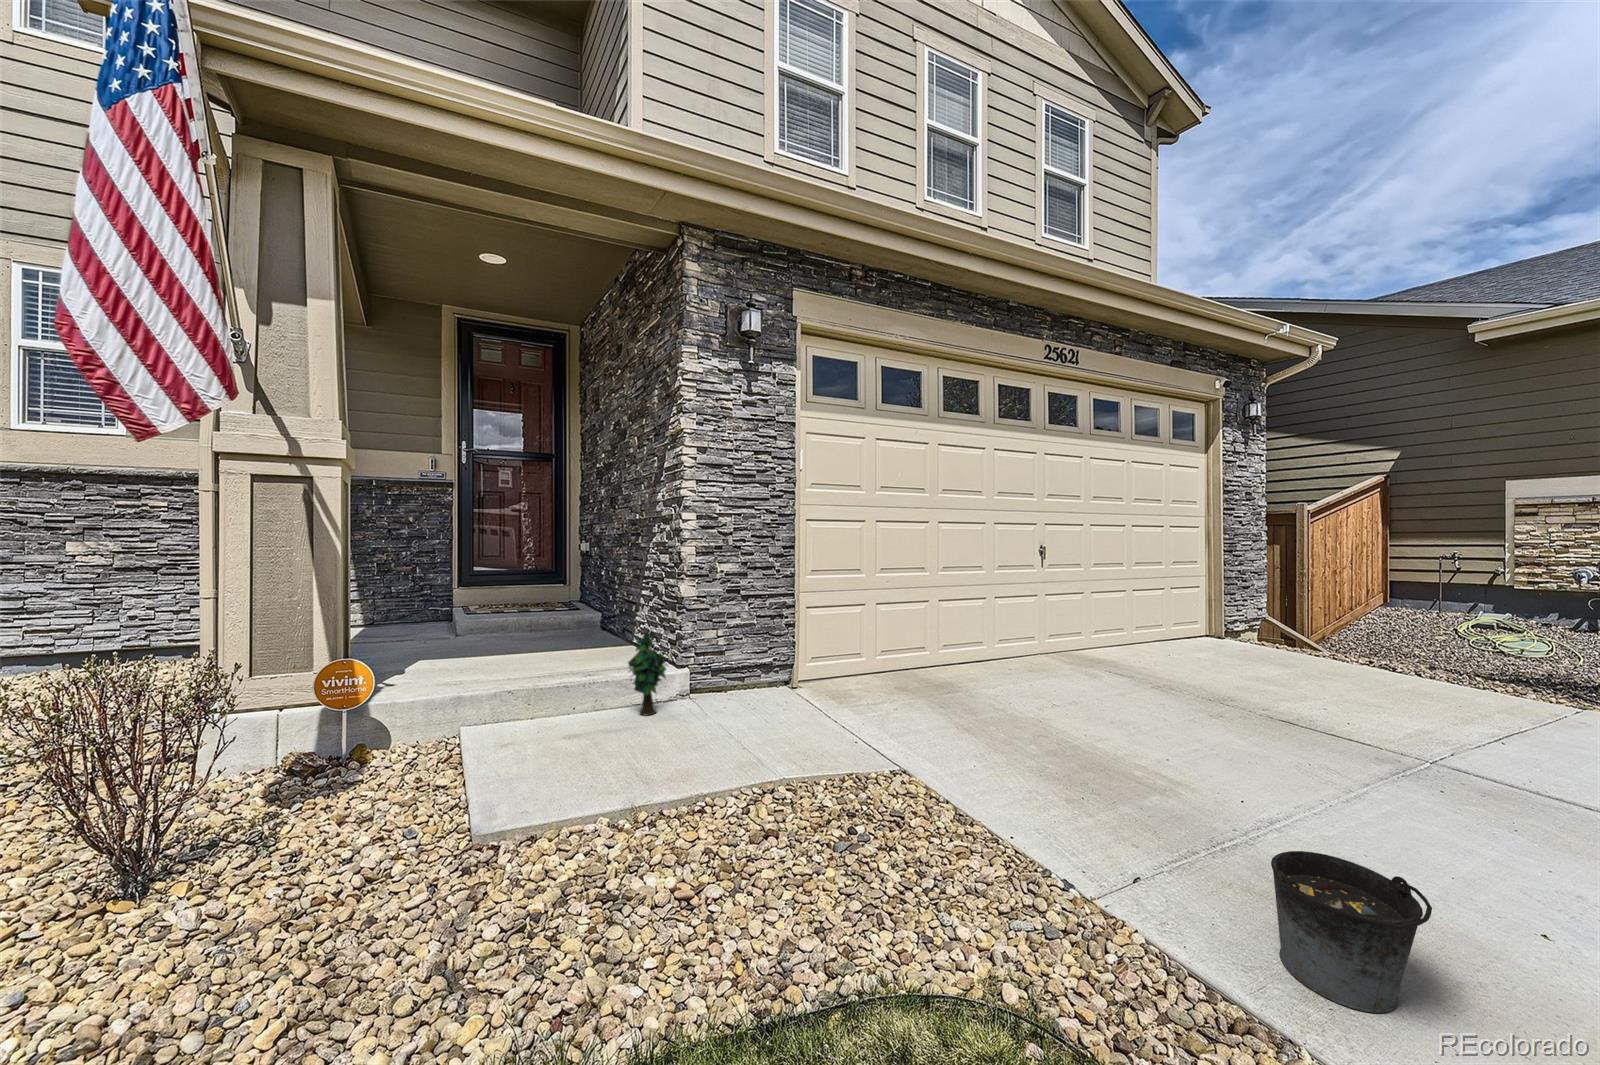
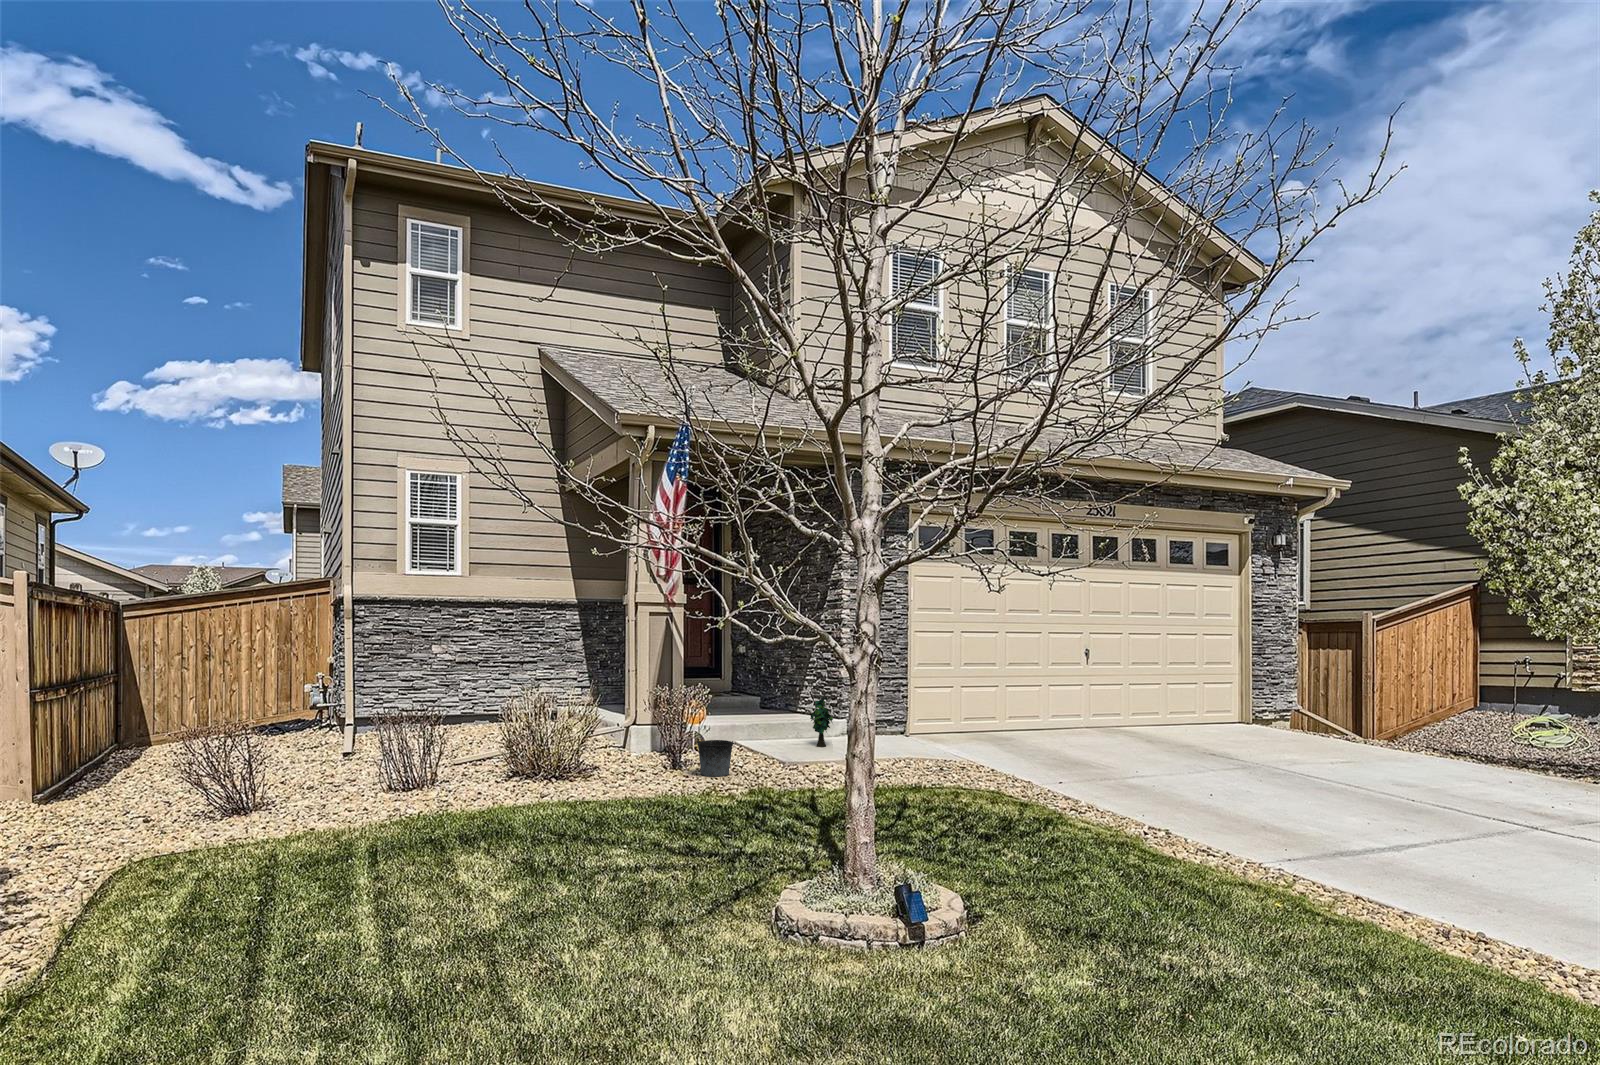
bucket: present [1271,851,1432,1013] -> present [695,740,735,777]

